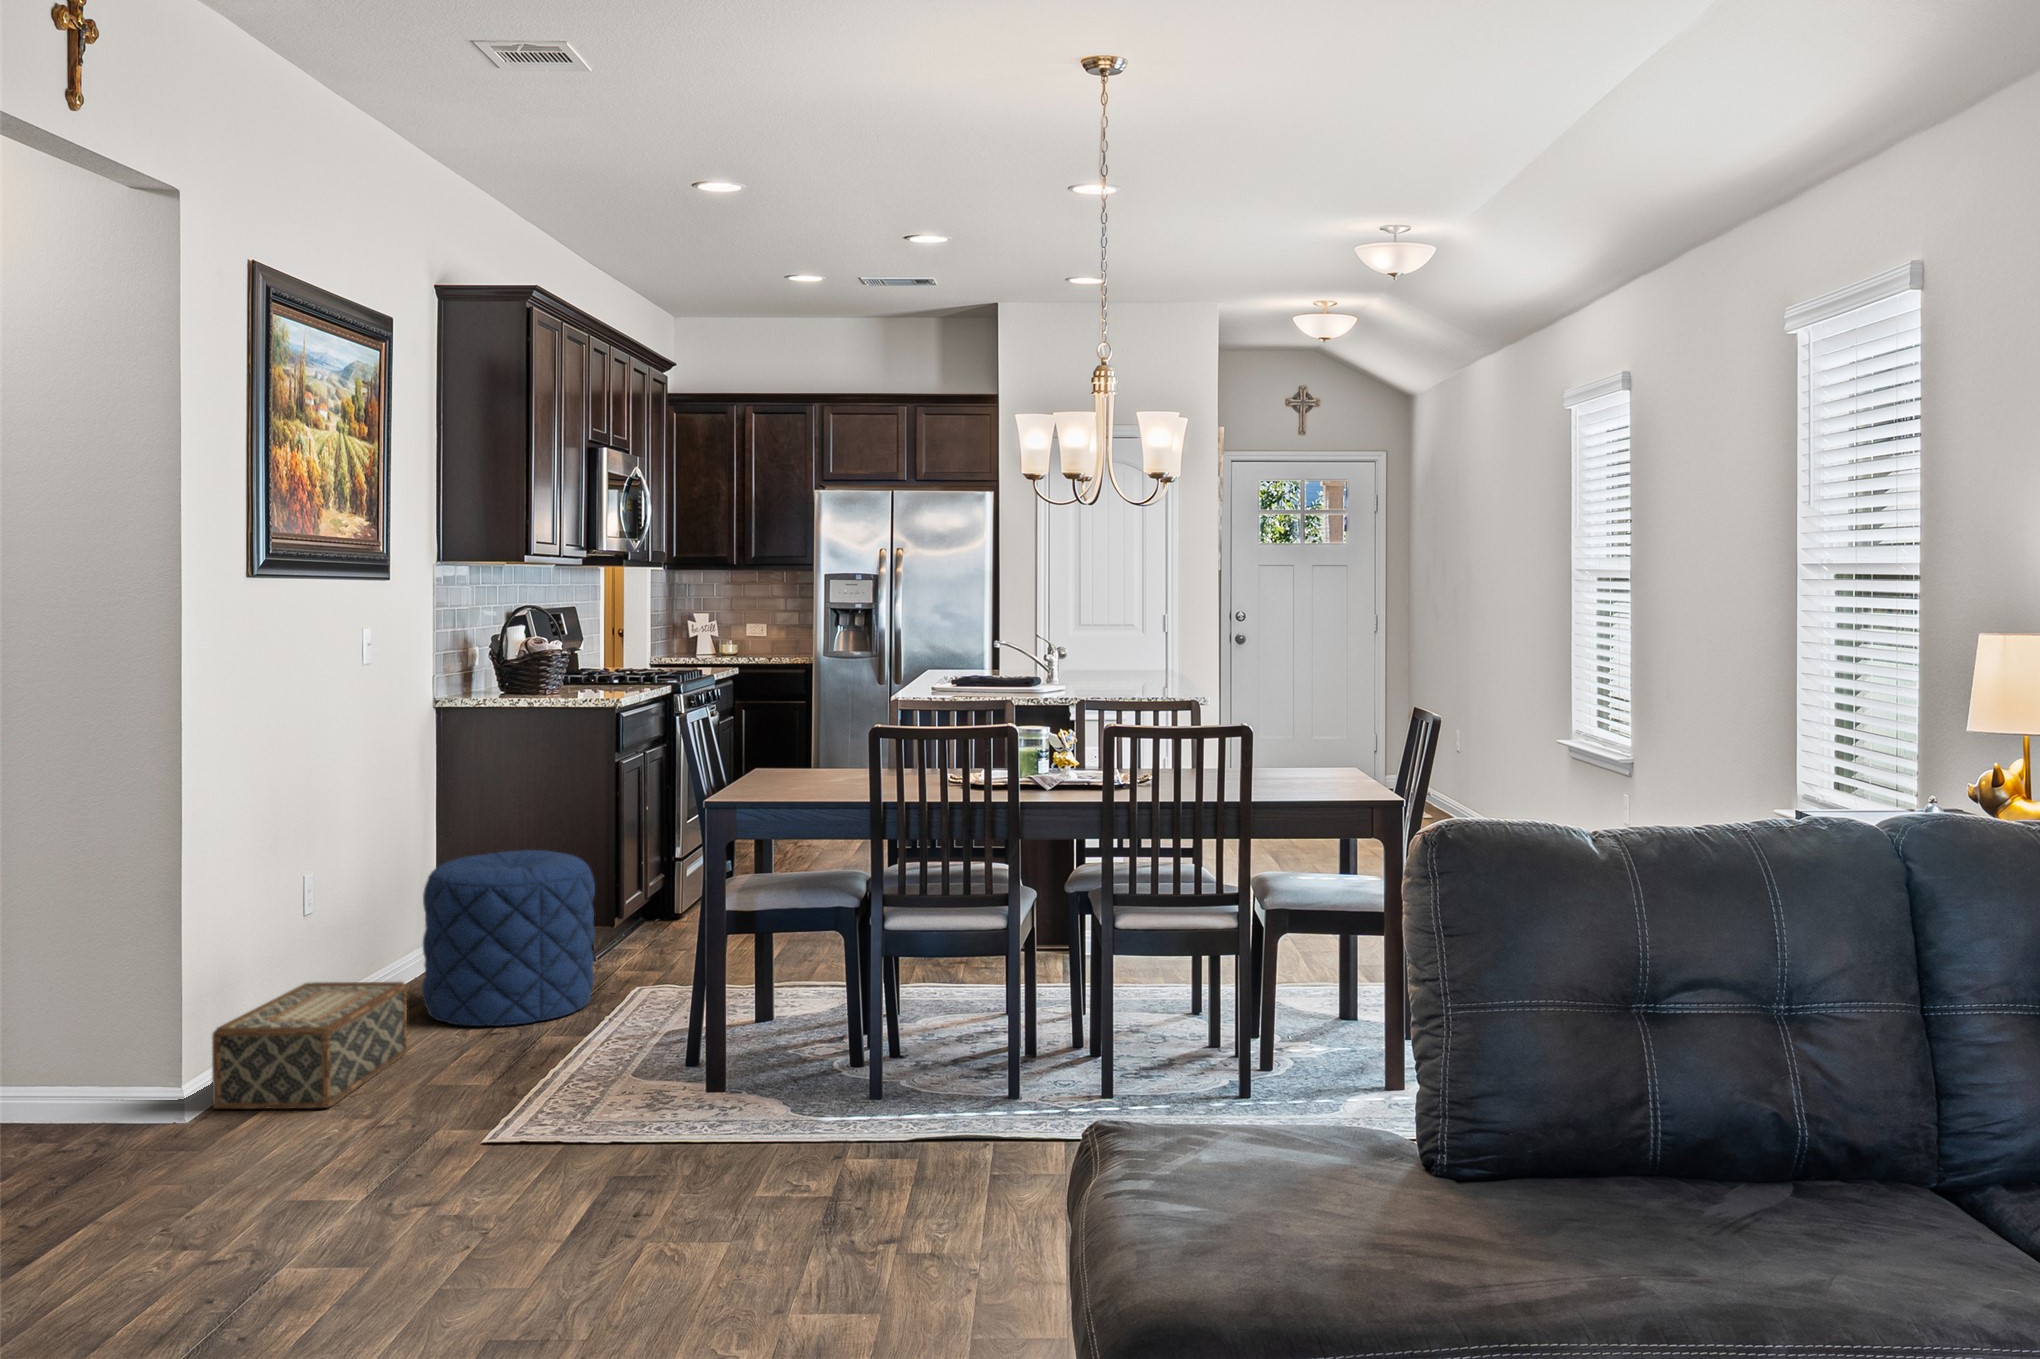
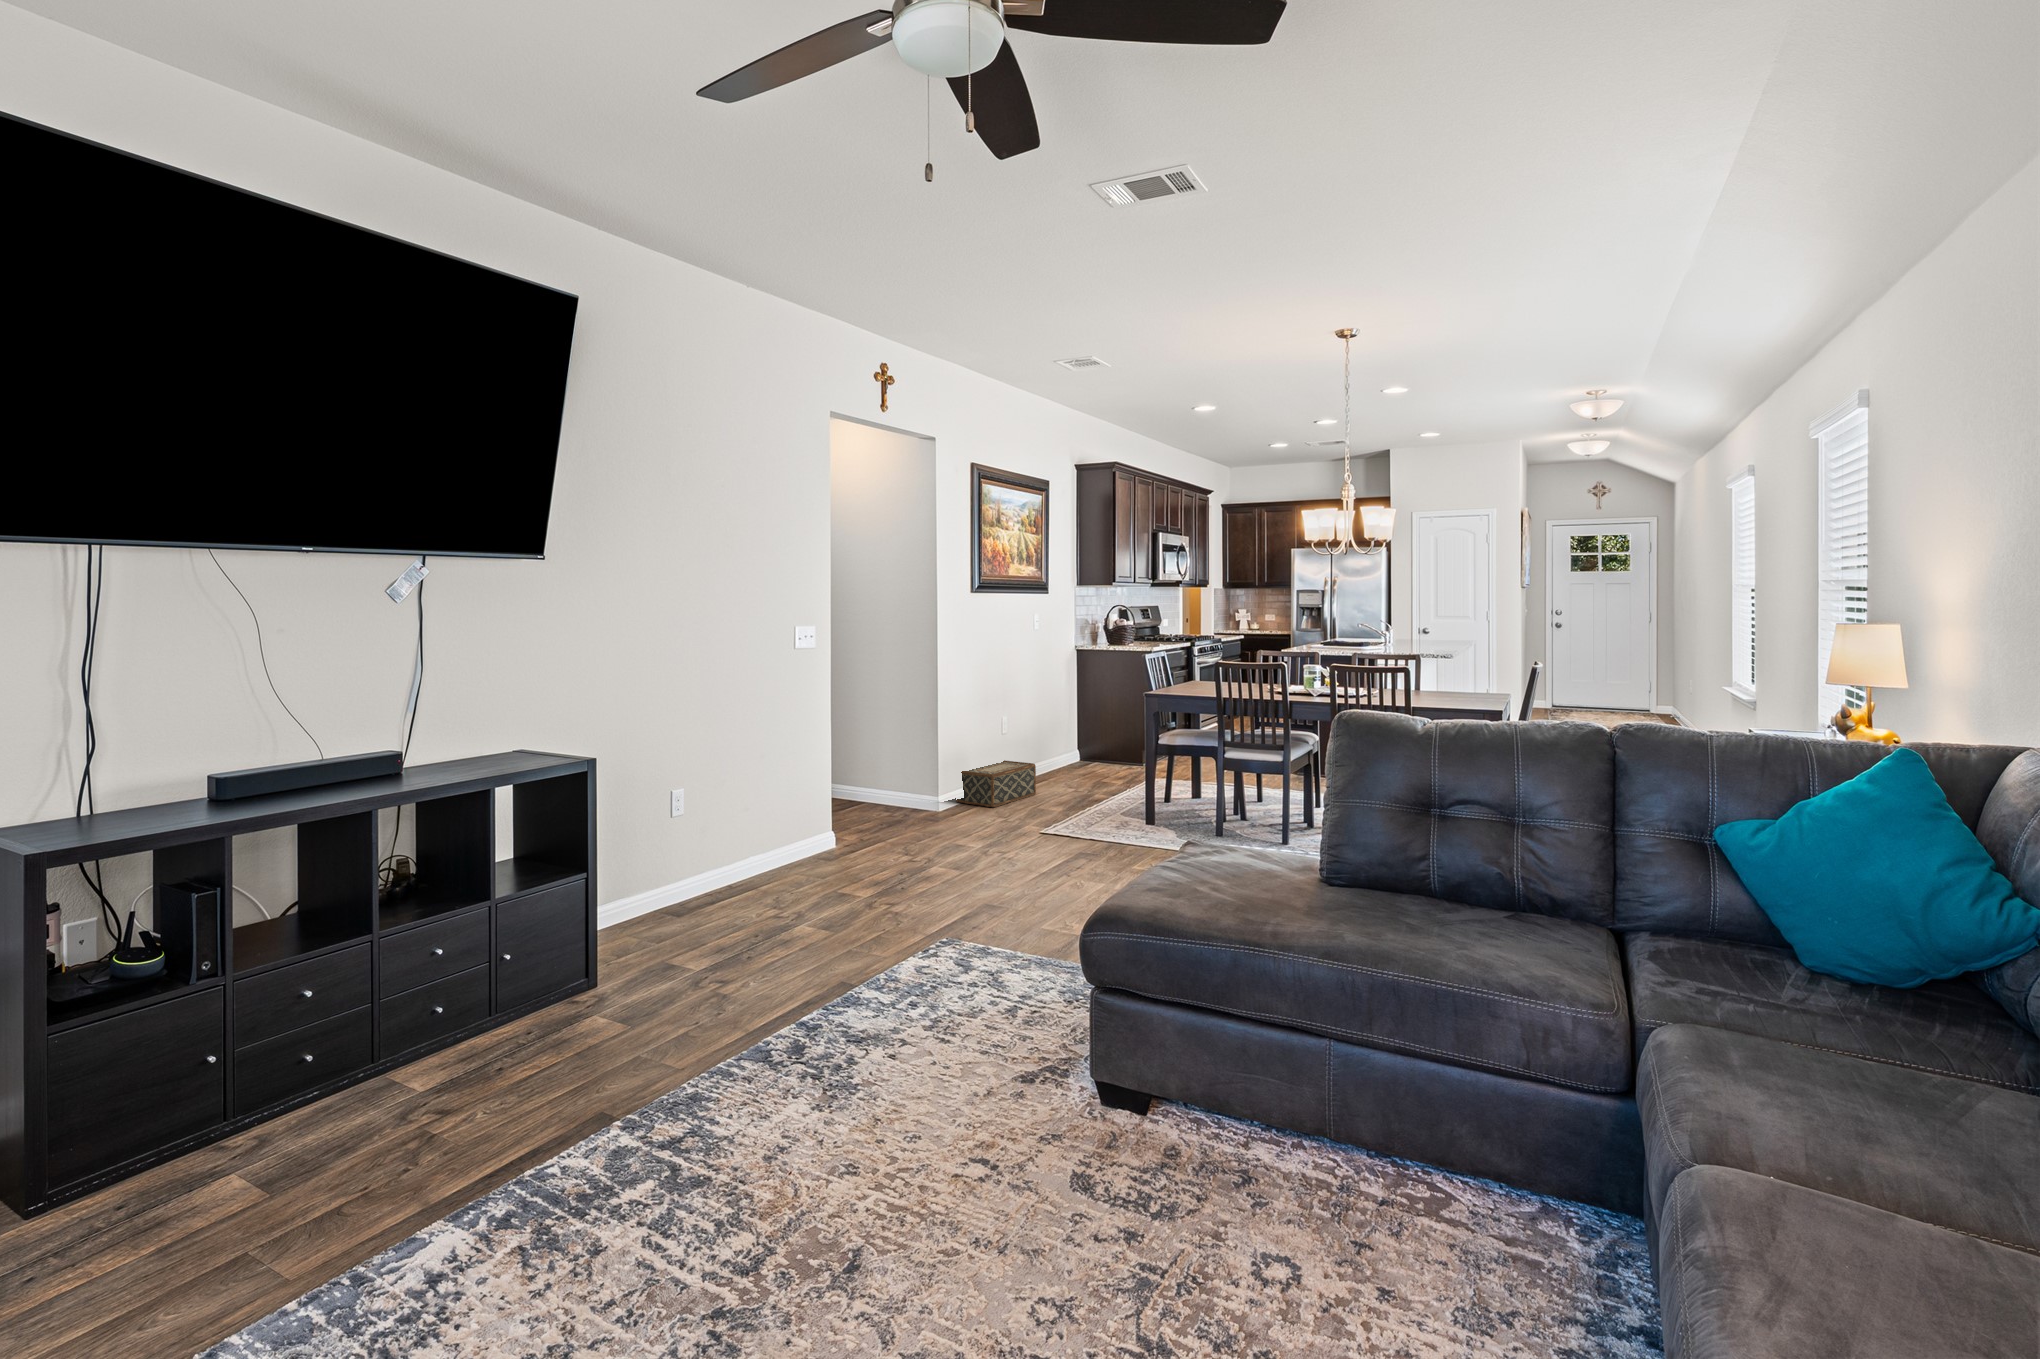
pouf: present [422,850,595,1026] -> none [1052,715,1126,790]

